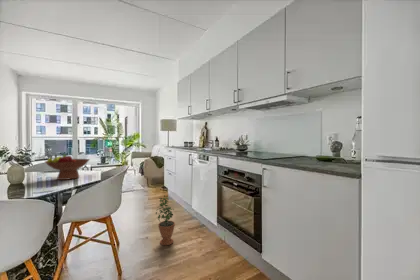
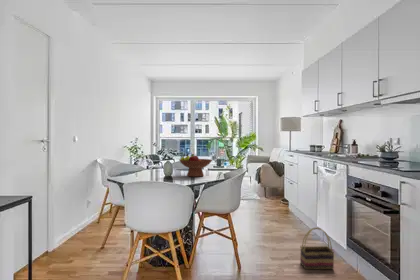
potted plant: present [156,195,175,245] -> none [272,203,293,259]
basket: none [181,212,210,252] -> present [300,228,334,269]

